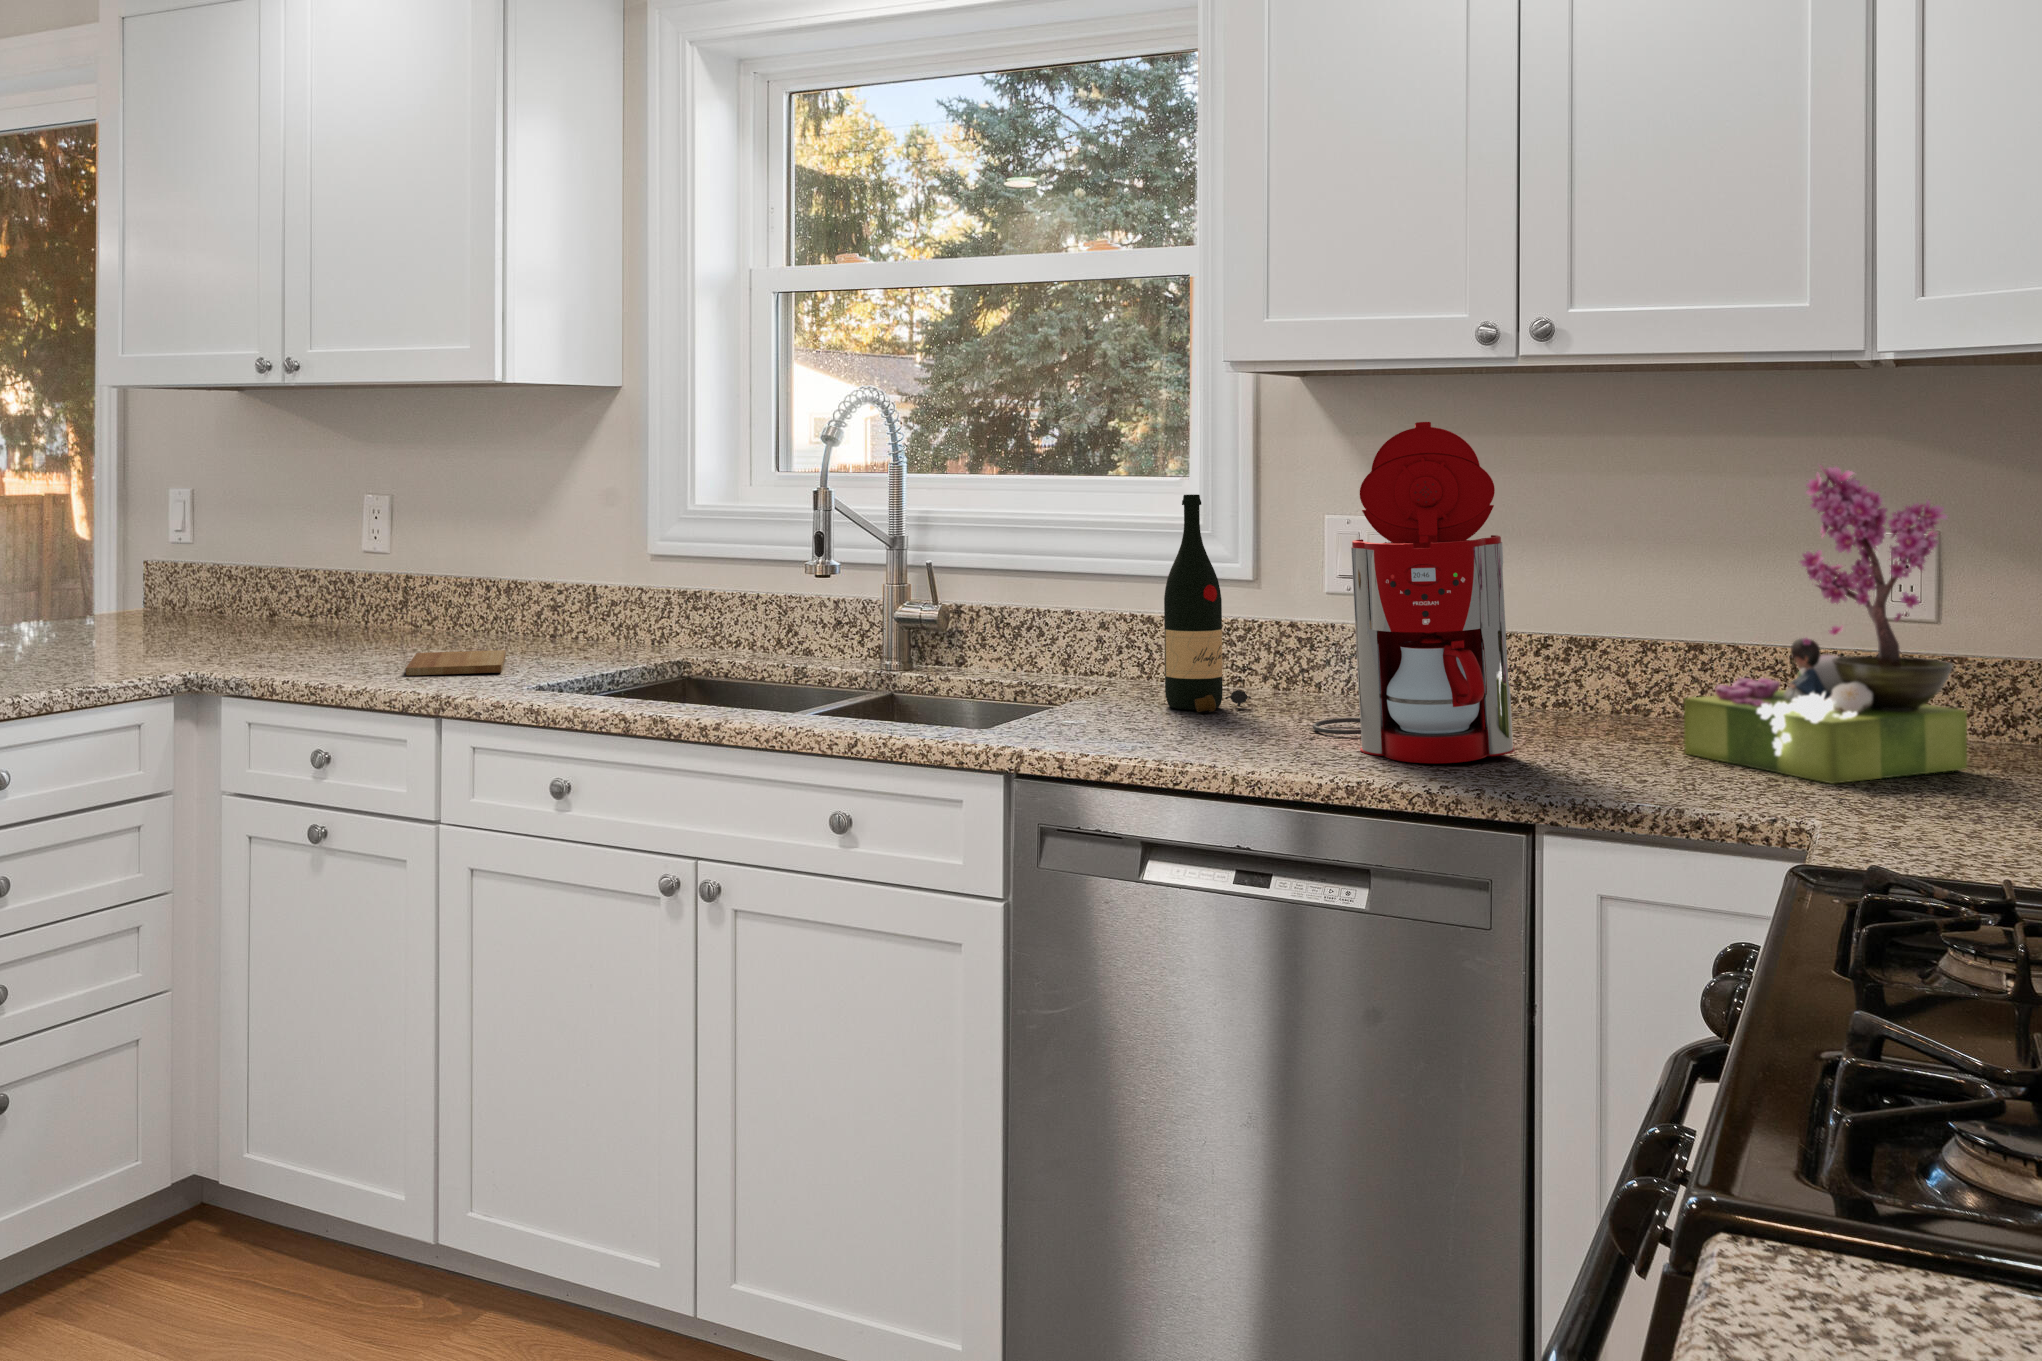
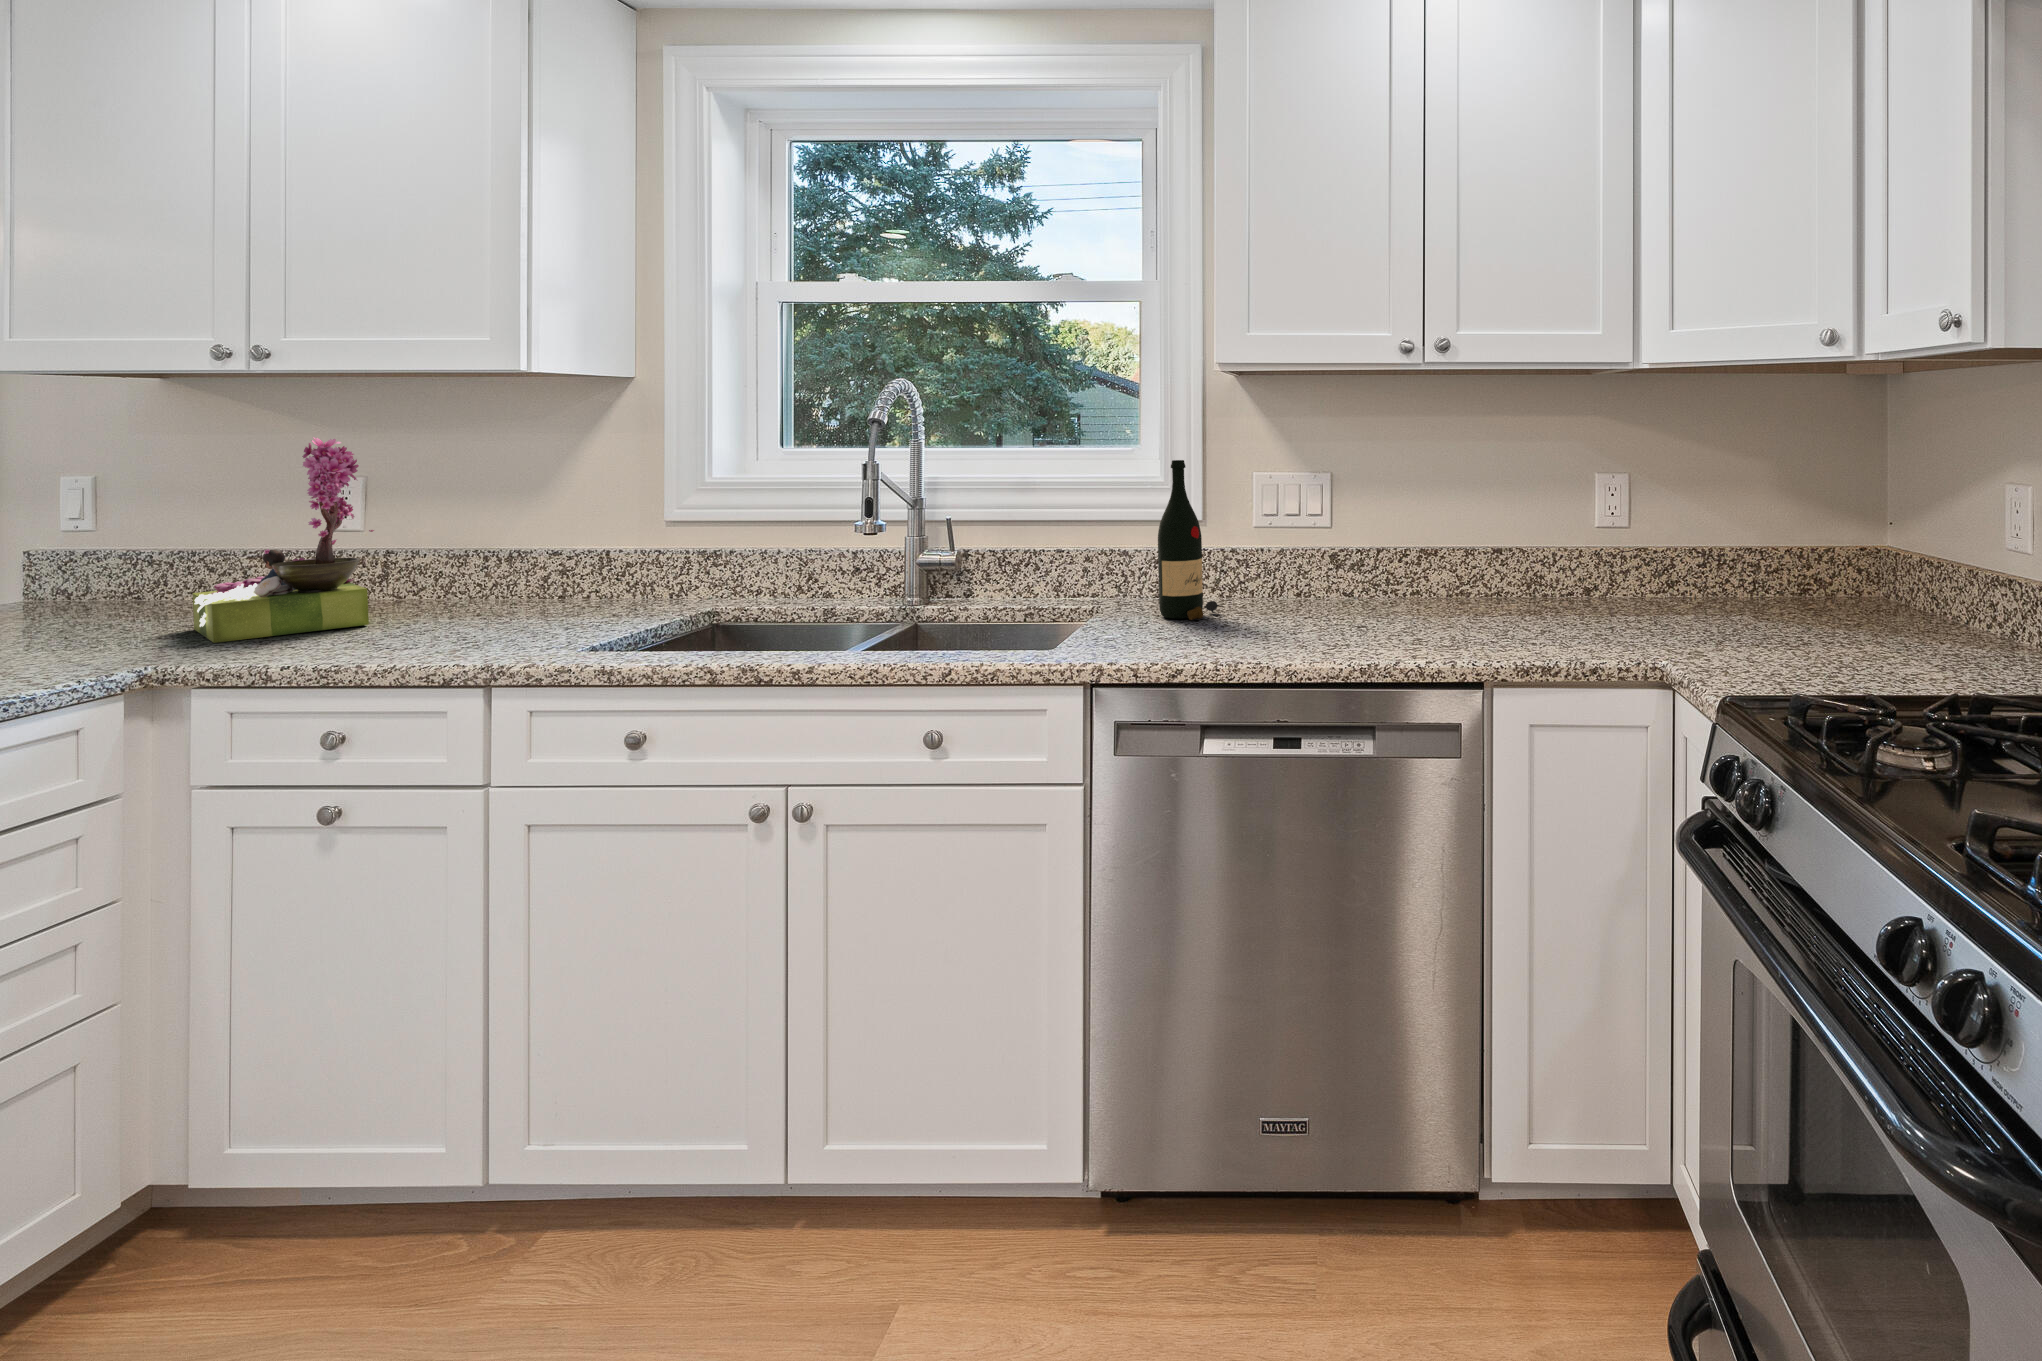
coffee maker: present [1313,422,1515,763] -> none [1284,408,1437,646]
flower arrangement: present [1684,465,1967,784] -> present [192,437,374,643]
cutting board: present [406,650,506,676] -> none [421,615,535,649]

